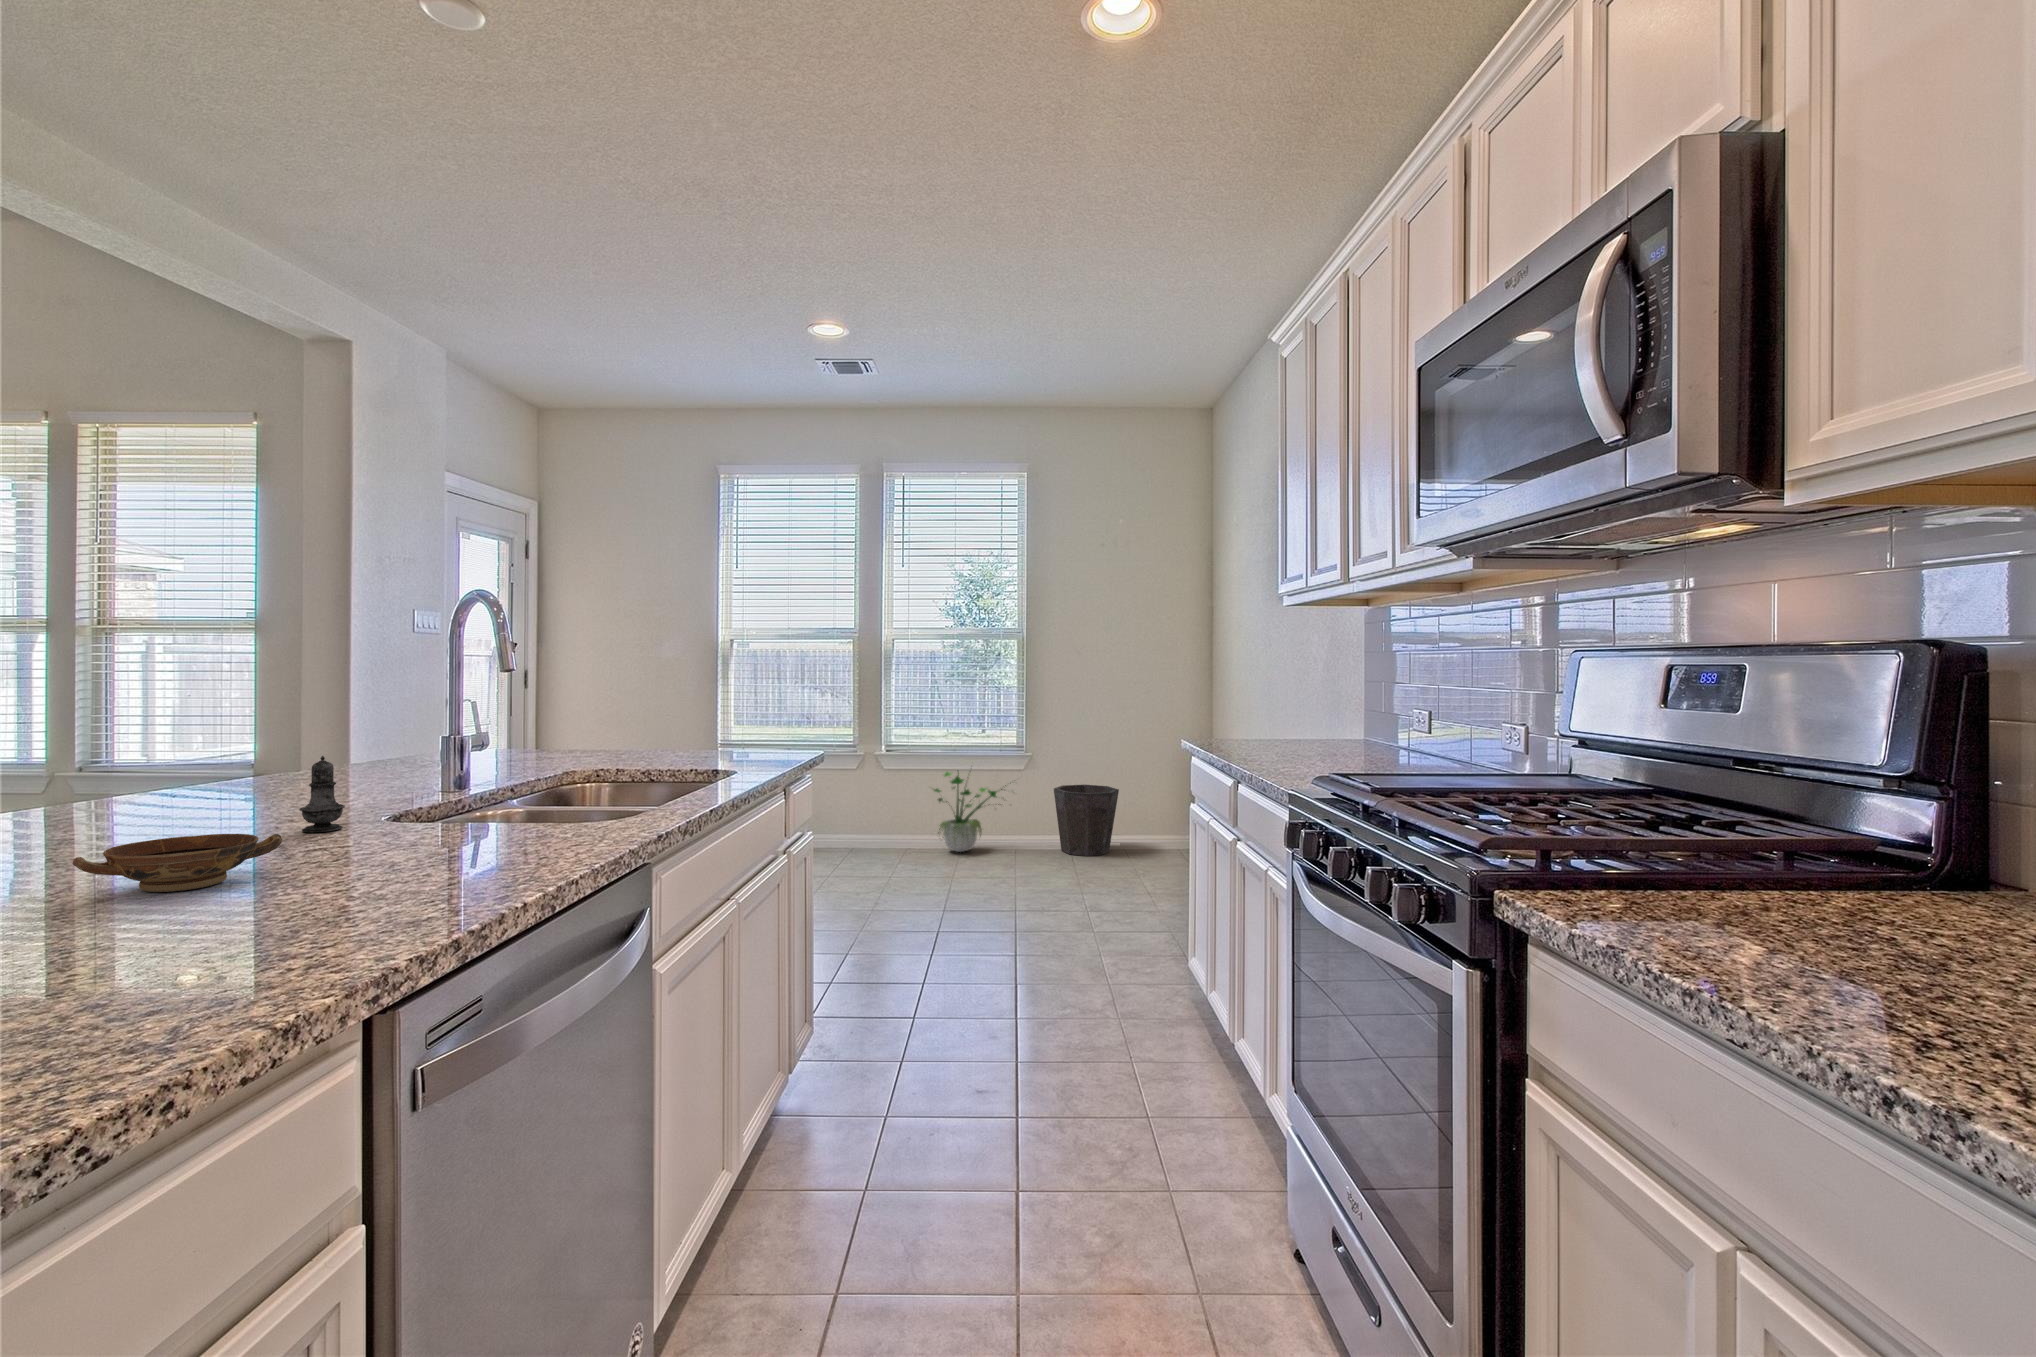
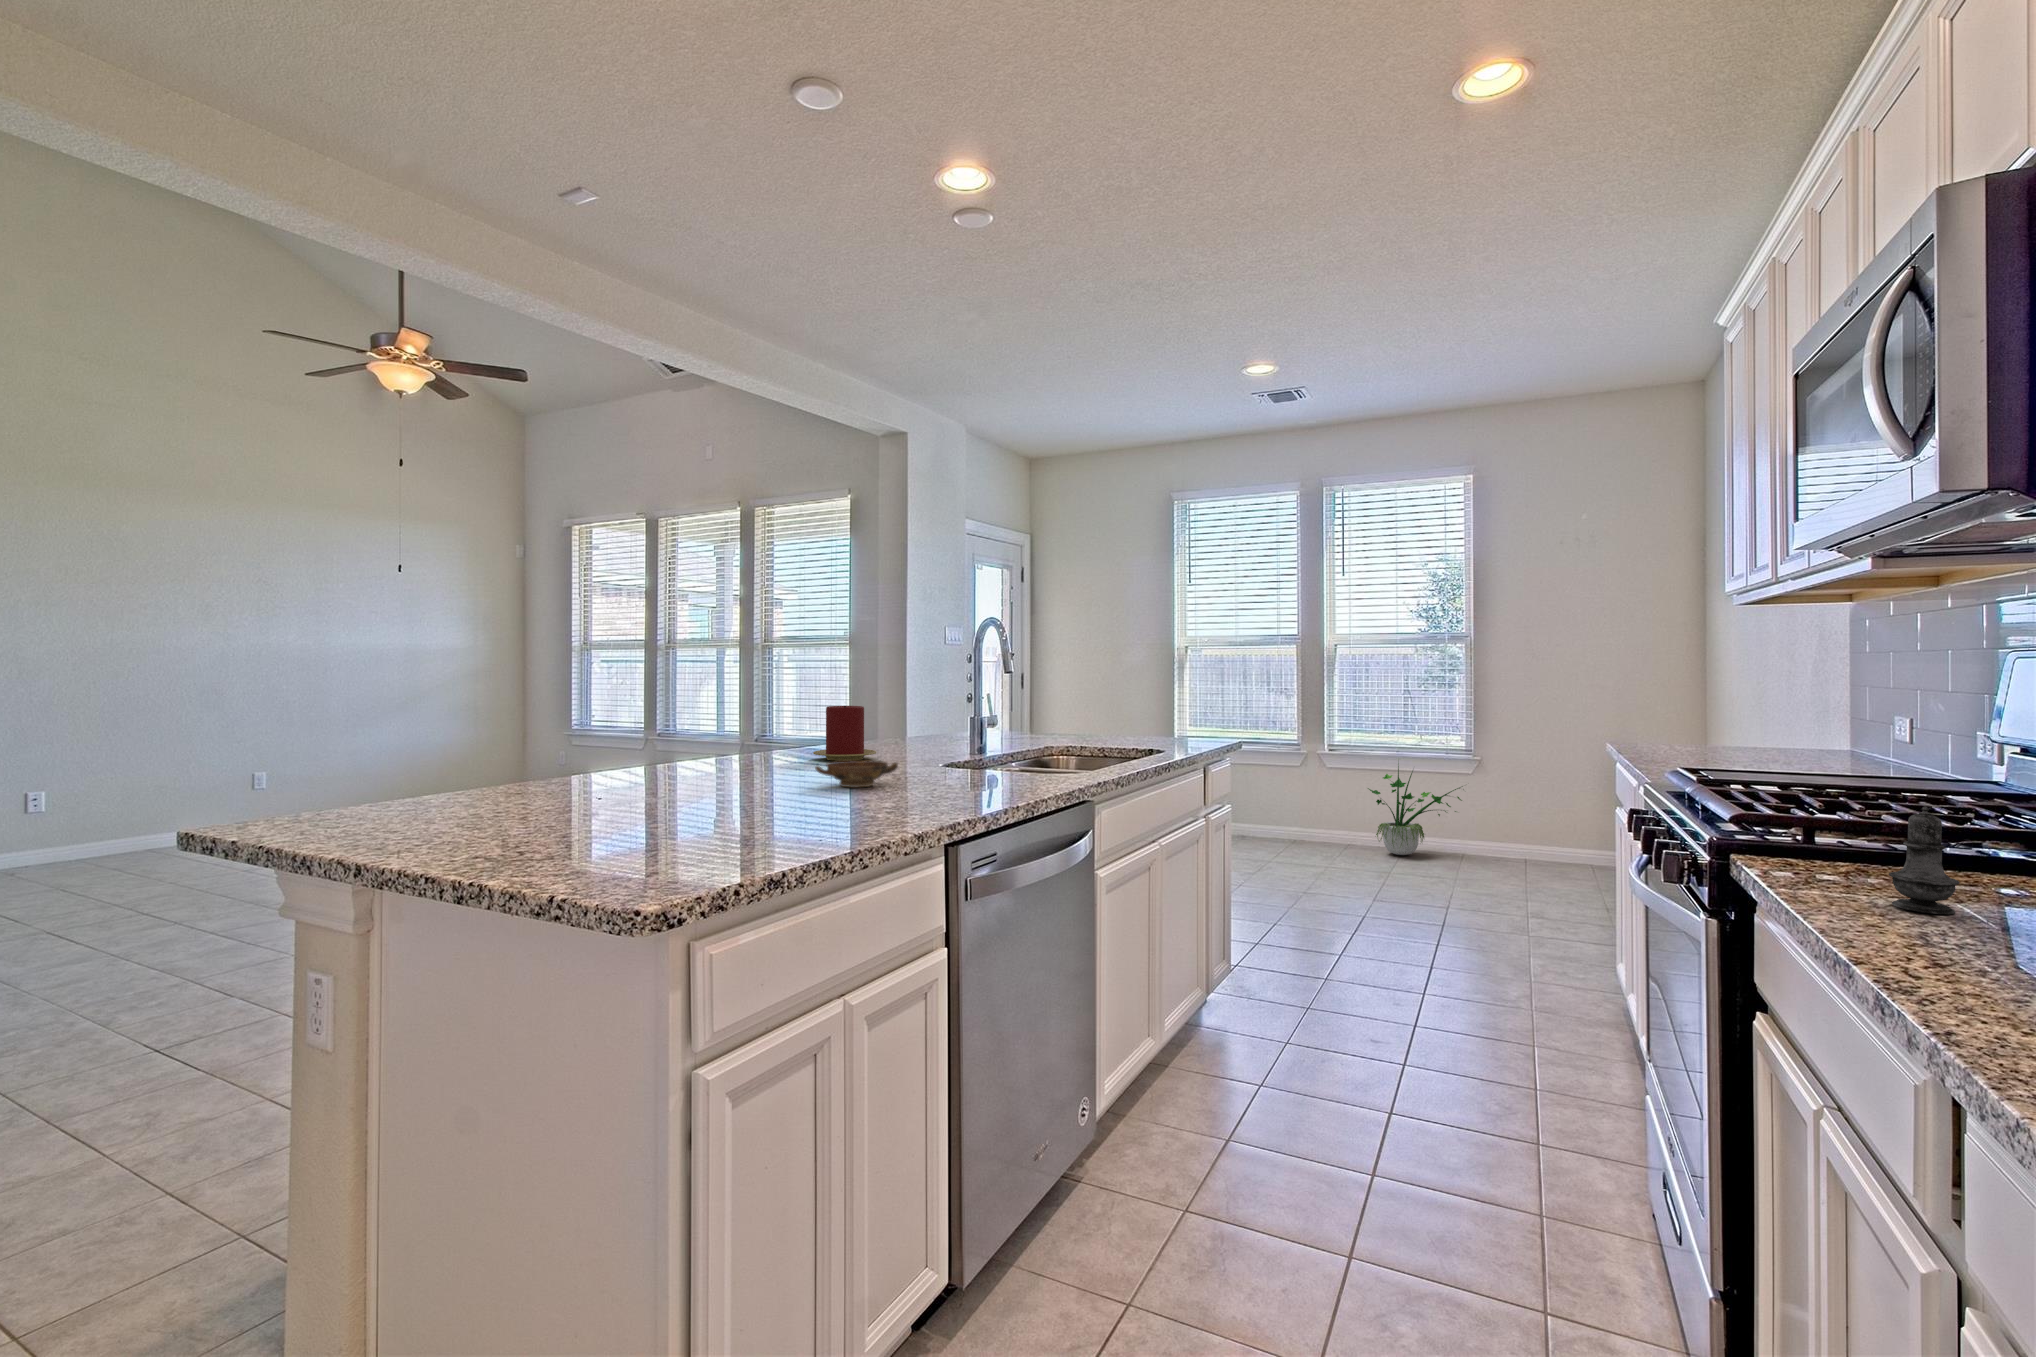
candle: none [113,729,258,825] -> present [813,706,877,761]
salt shaker: present [300,756,345,832] -> present [1889,806,1960,914]
waste bin: present [1054,785,1119,856] -> none [1506,796,1588,873]

